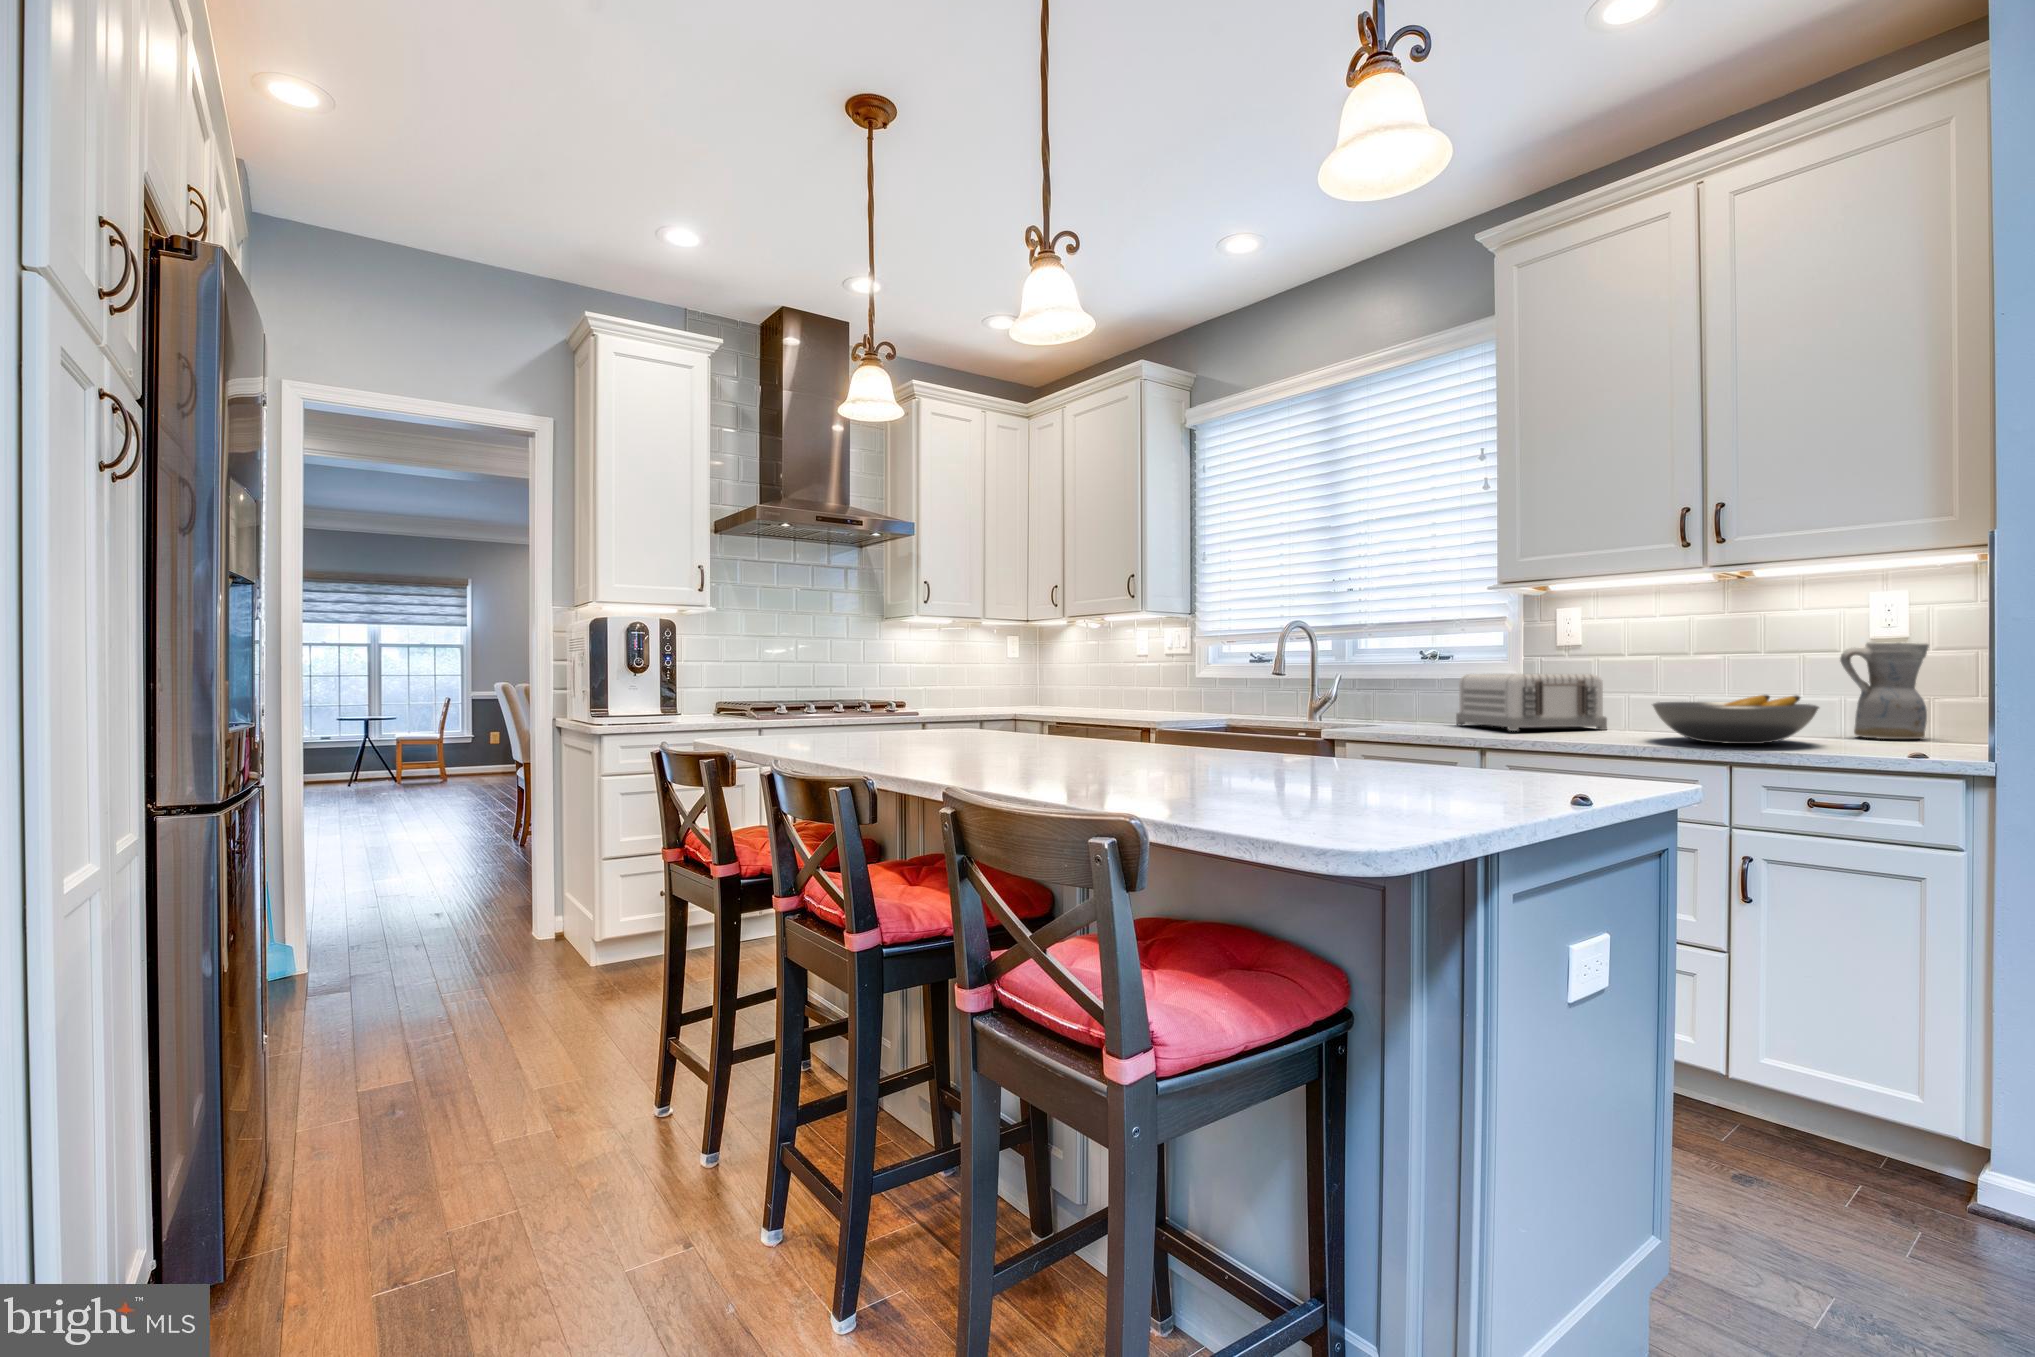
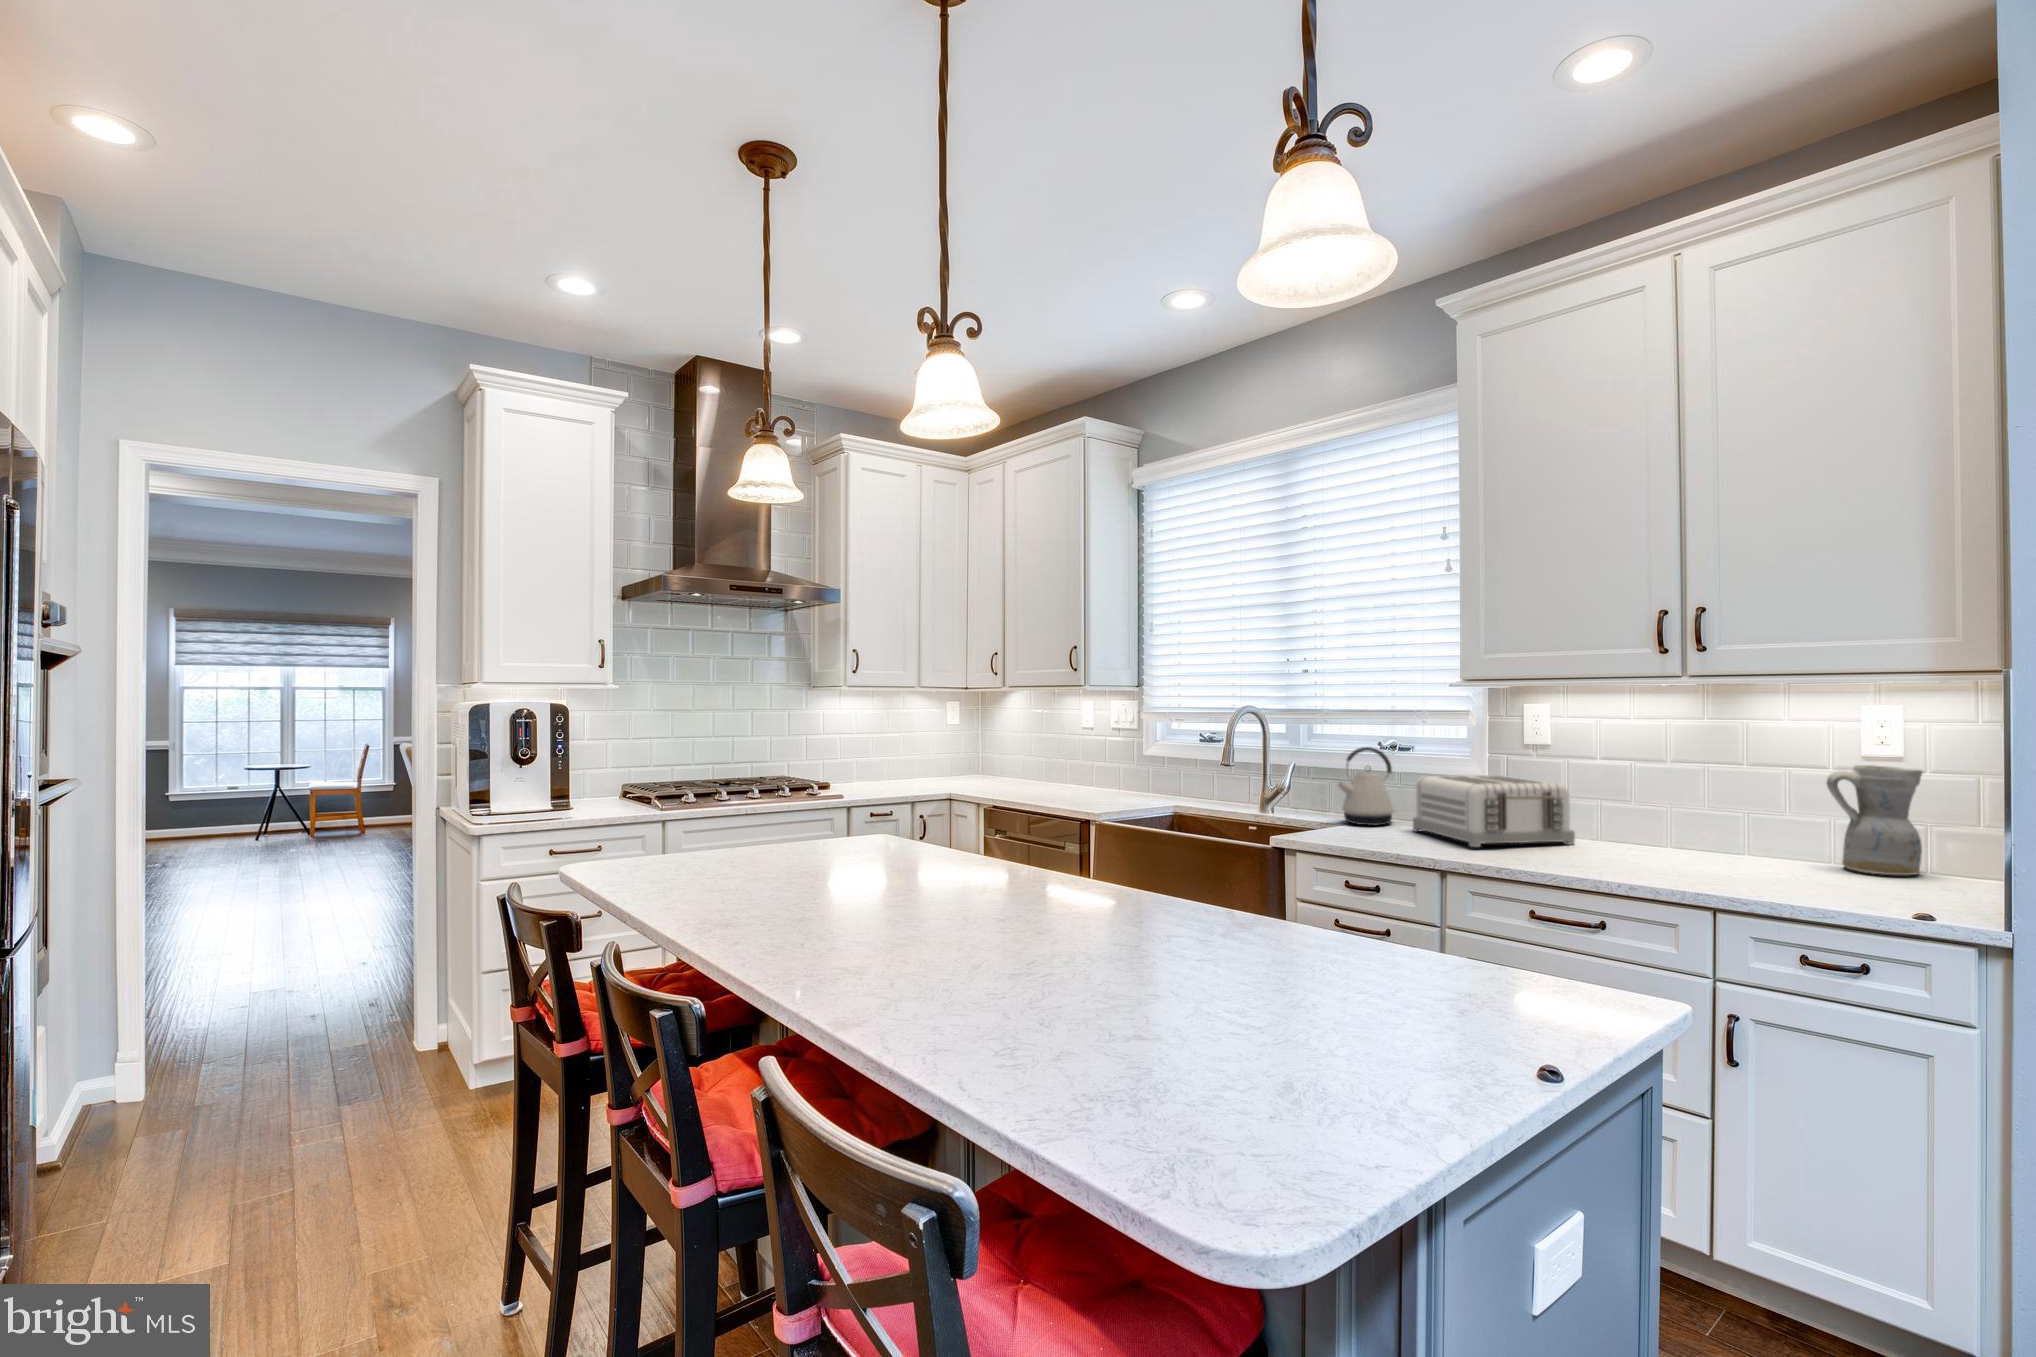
kettle: none [1385,652,1441,723] -> present [1338,747,1395,825]
fruit bowl: present [1653,695,1819,744] -> none [1625,825,1811,882]

